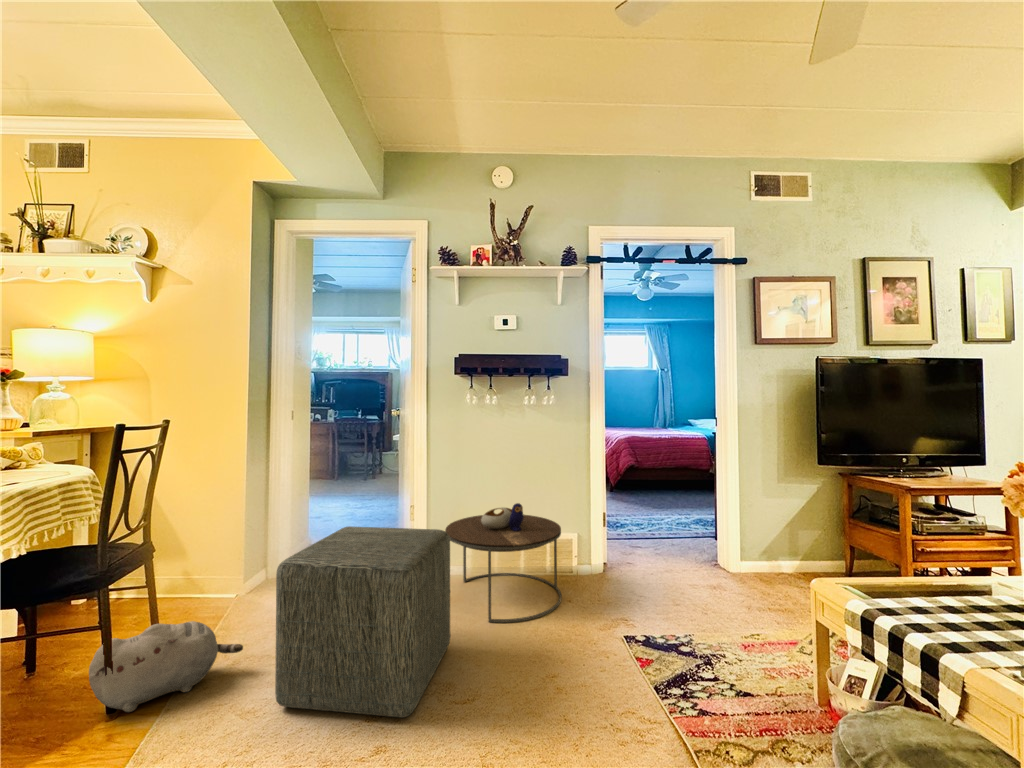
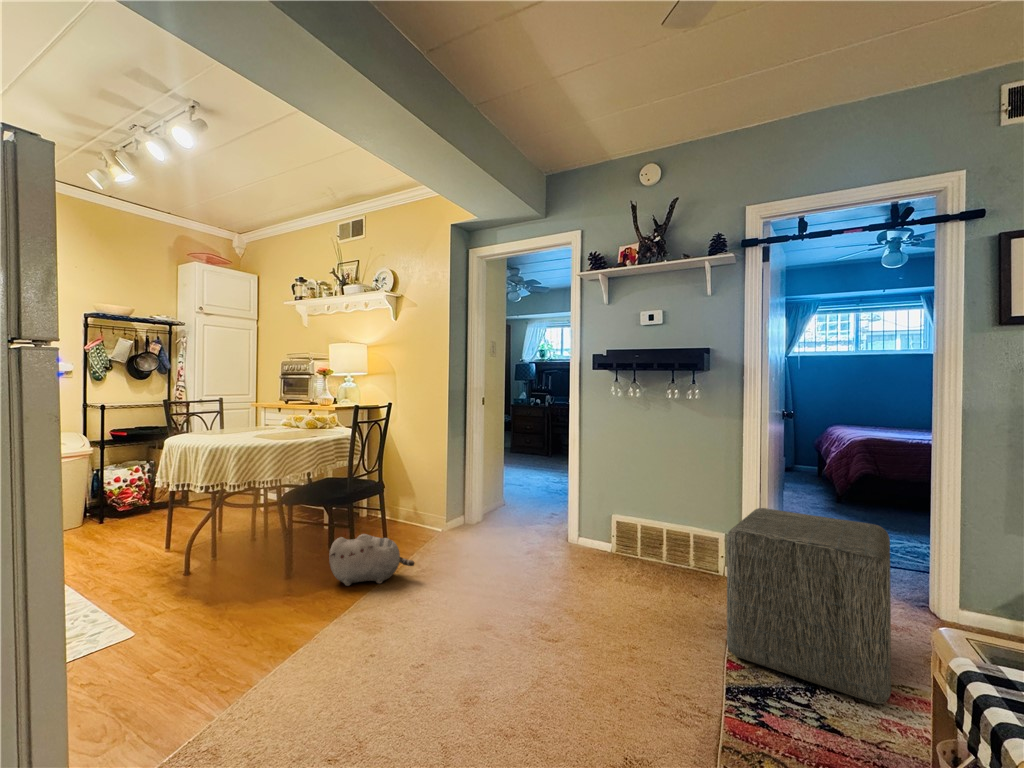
side table: present [445,503,562,623] -> none [579,490,692,601]
ottoman: present [275,526,450,717] -> present [727,508,891,704]

